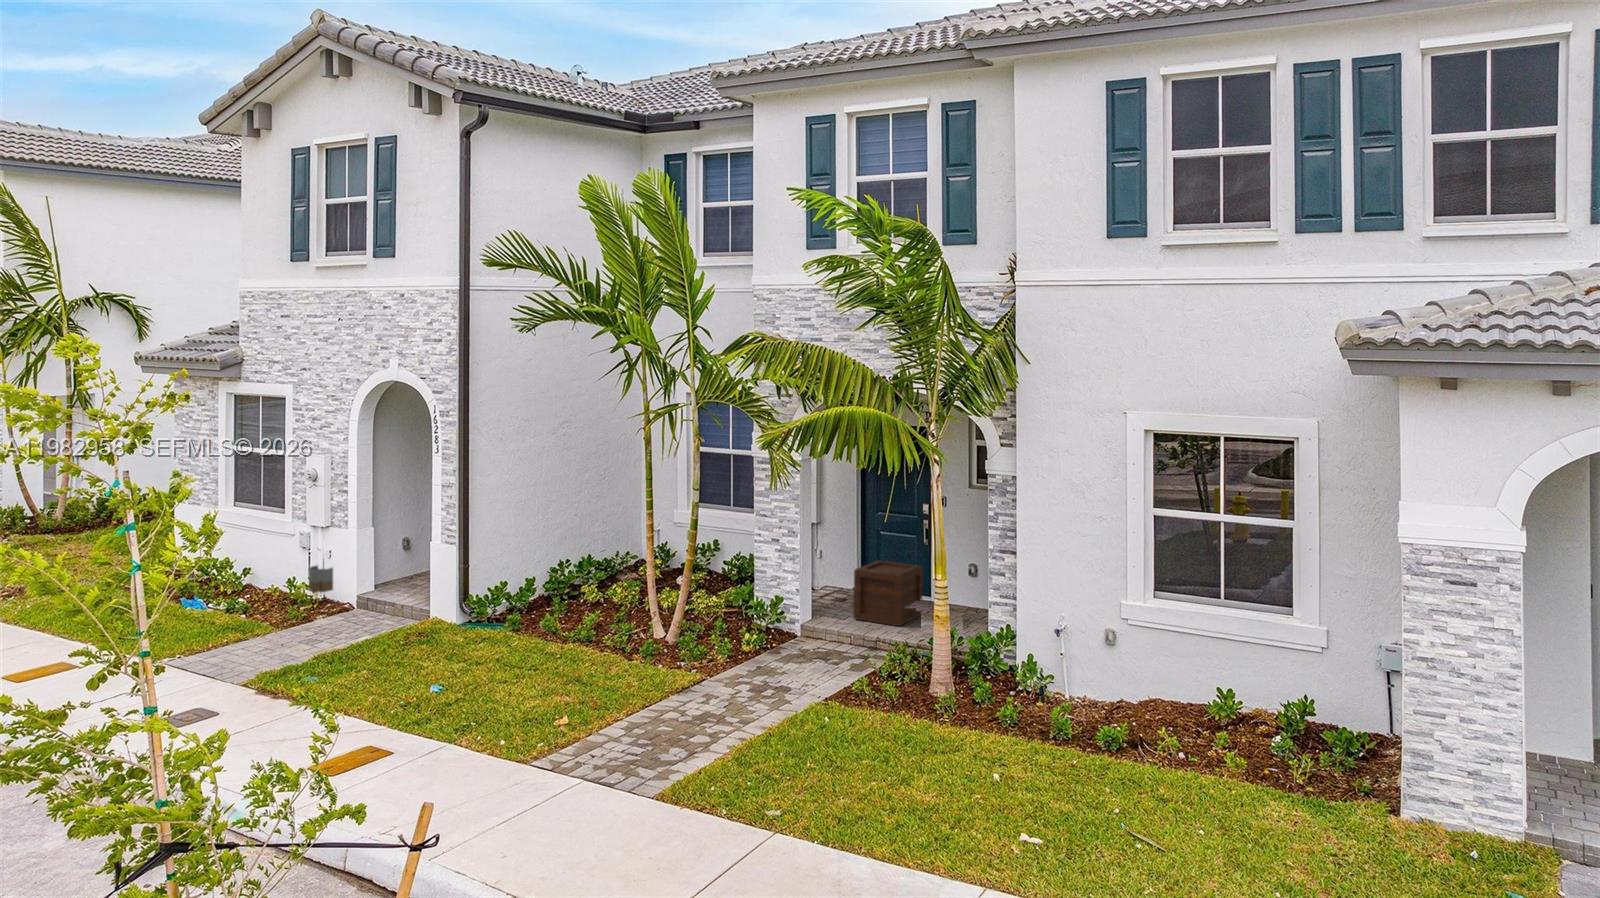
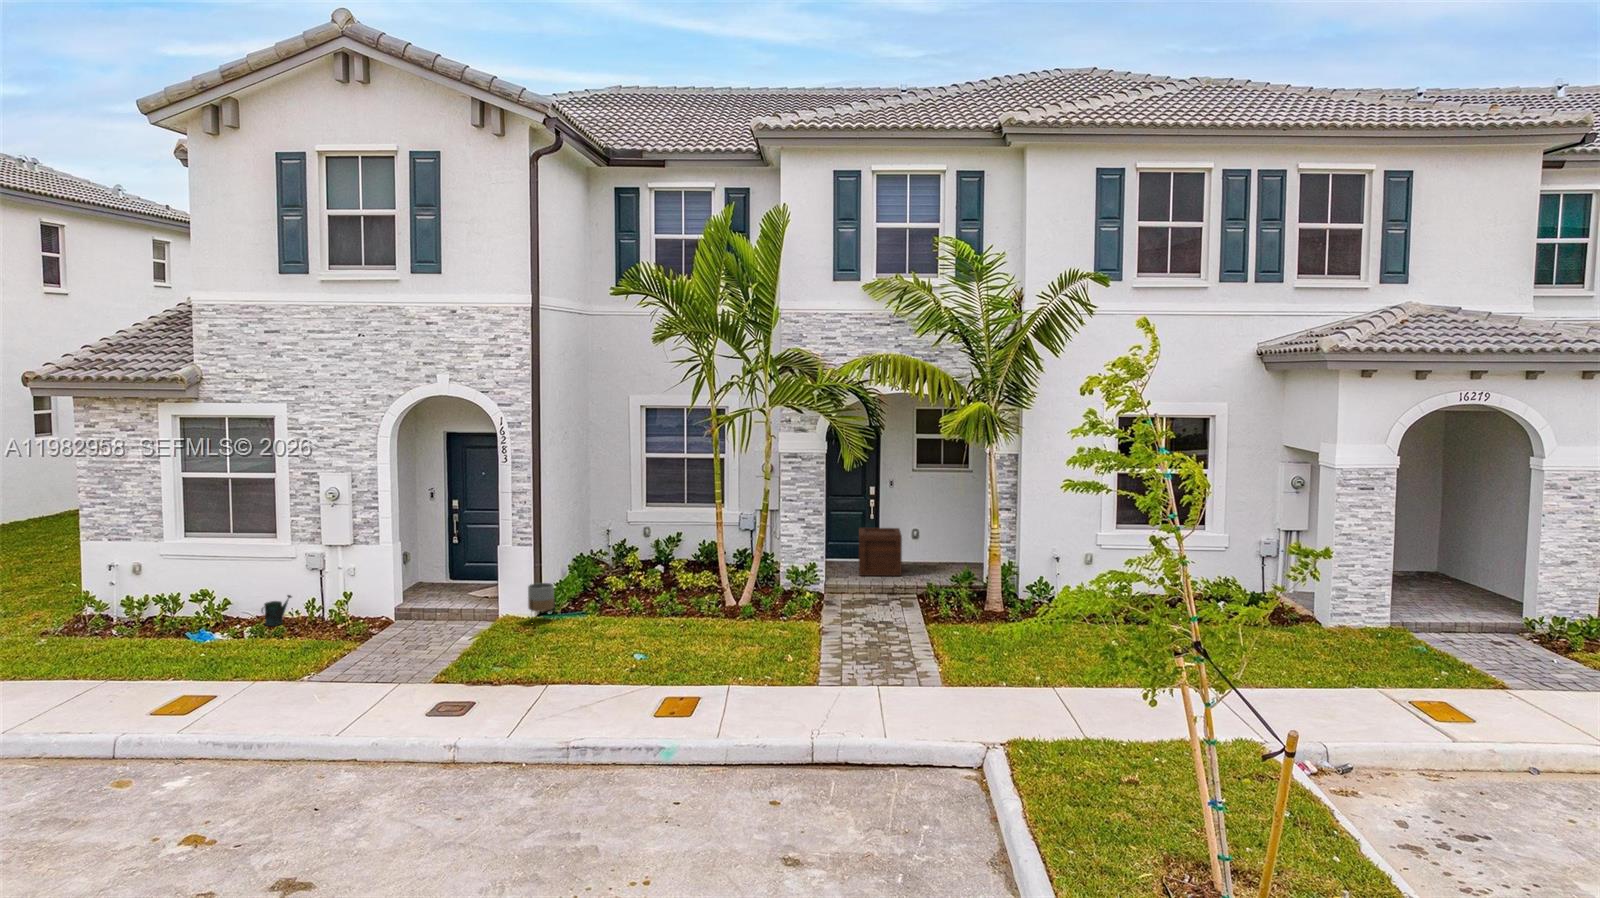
watering can: none [250,566,288,594] -> present [261,595,292,626]
planter: present [309,566,333,596] -> present [528,583,555,622]

